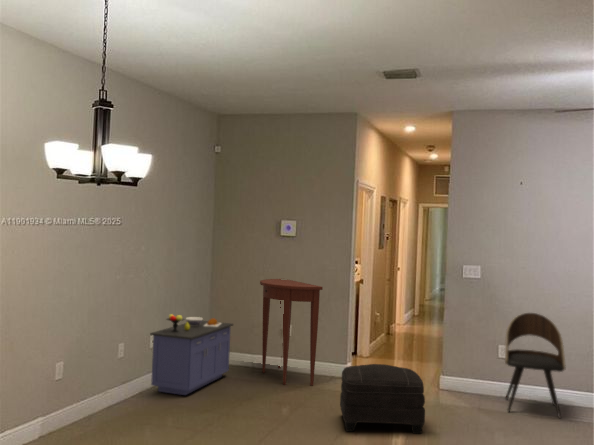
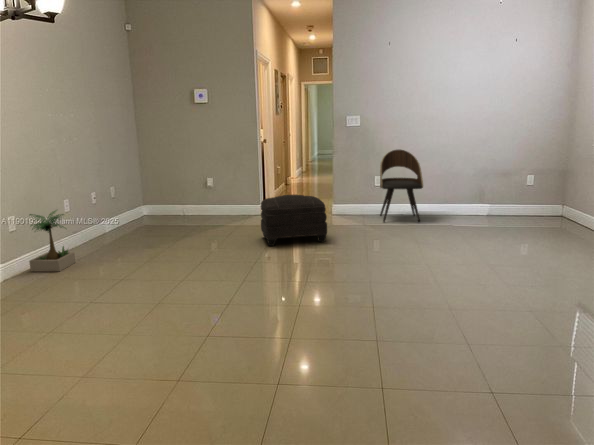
console table: present [260,279,323,386] -> none [182,141,236,223]
storage cabinet: present [150,314,233,395] -> none [92,173,164,238]
potted plant: none [64,358,118,435] -> present [29,211,75,272]

